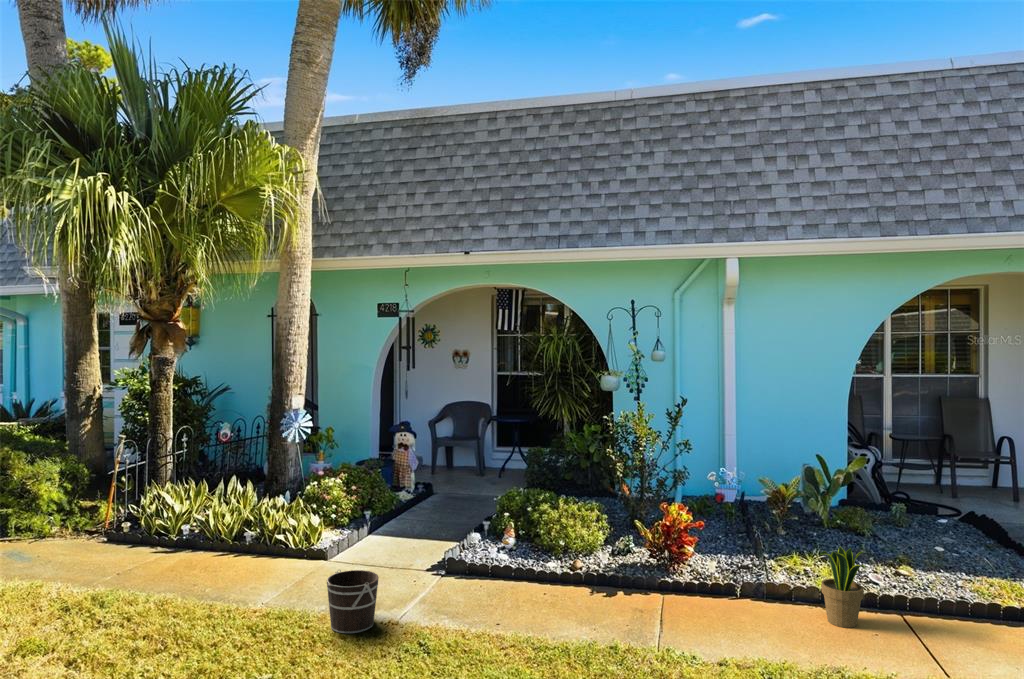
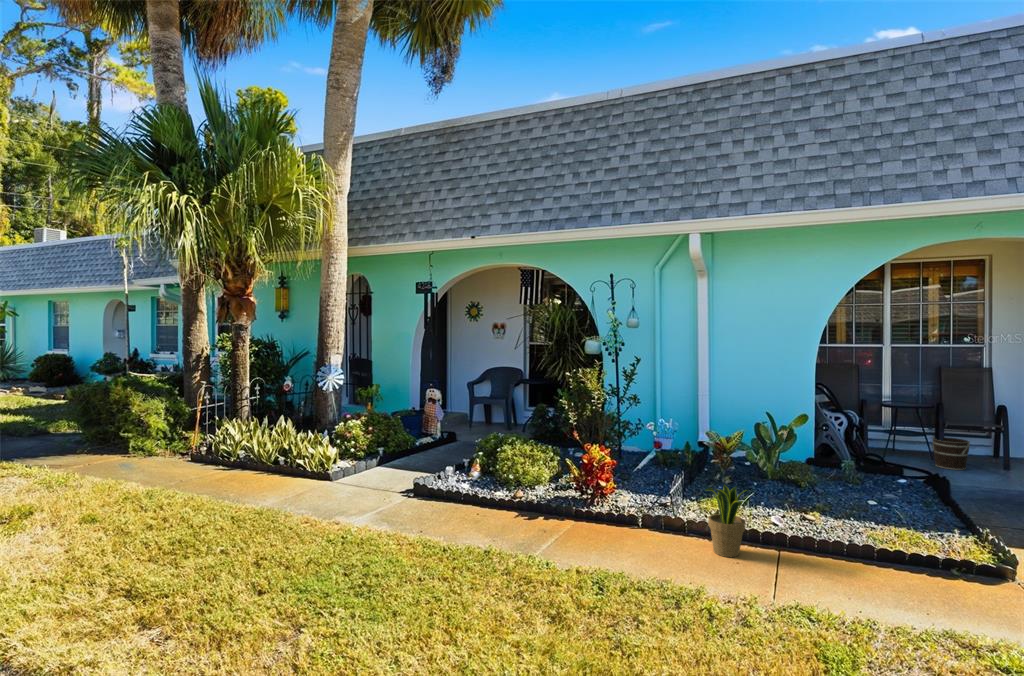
bucket: present [327,570,379,633] -> present [933,437,970,470]

